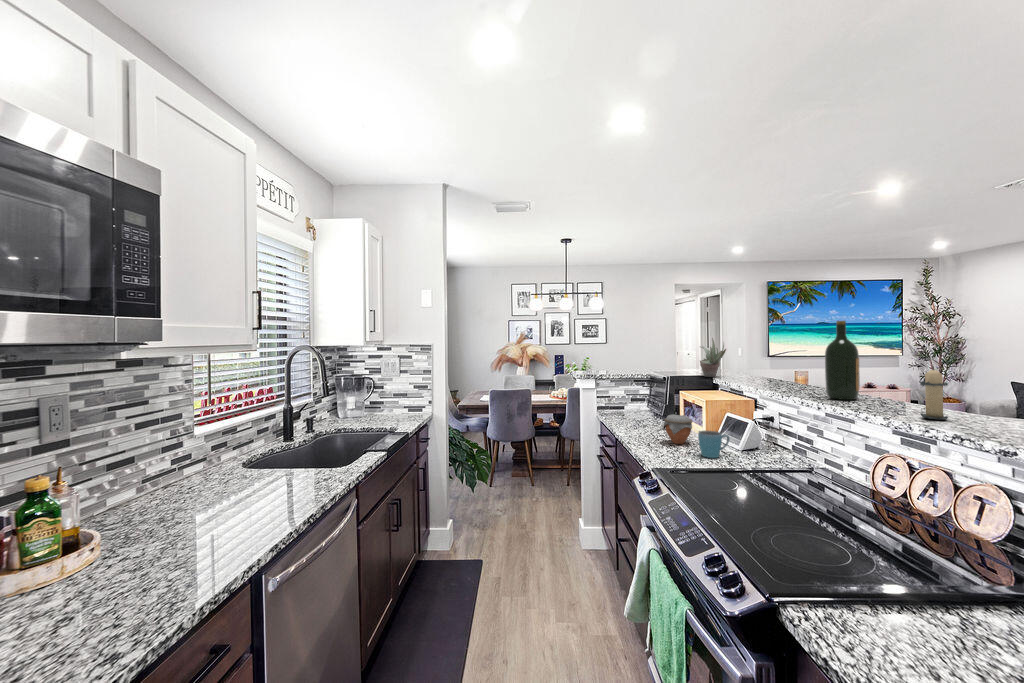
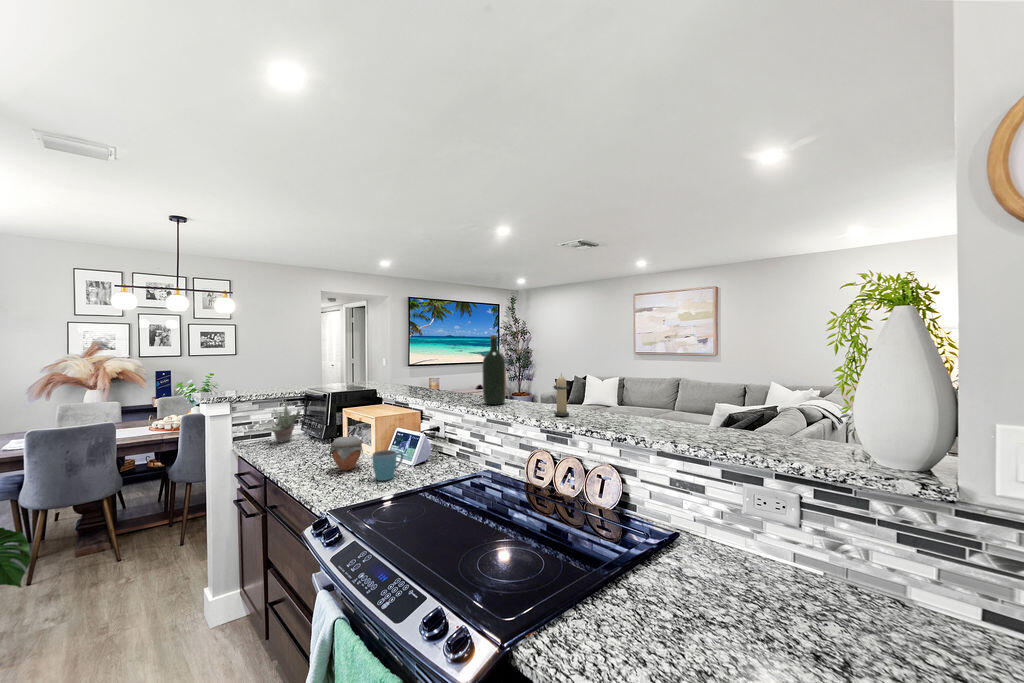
succulent plant: present [700,338,726,377] -> present [267,400,301,442]

